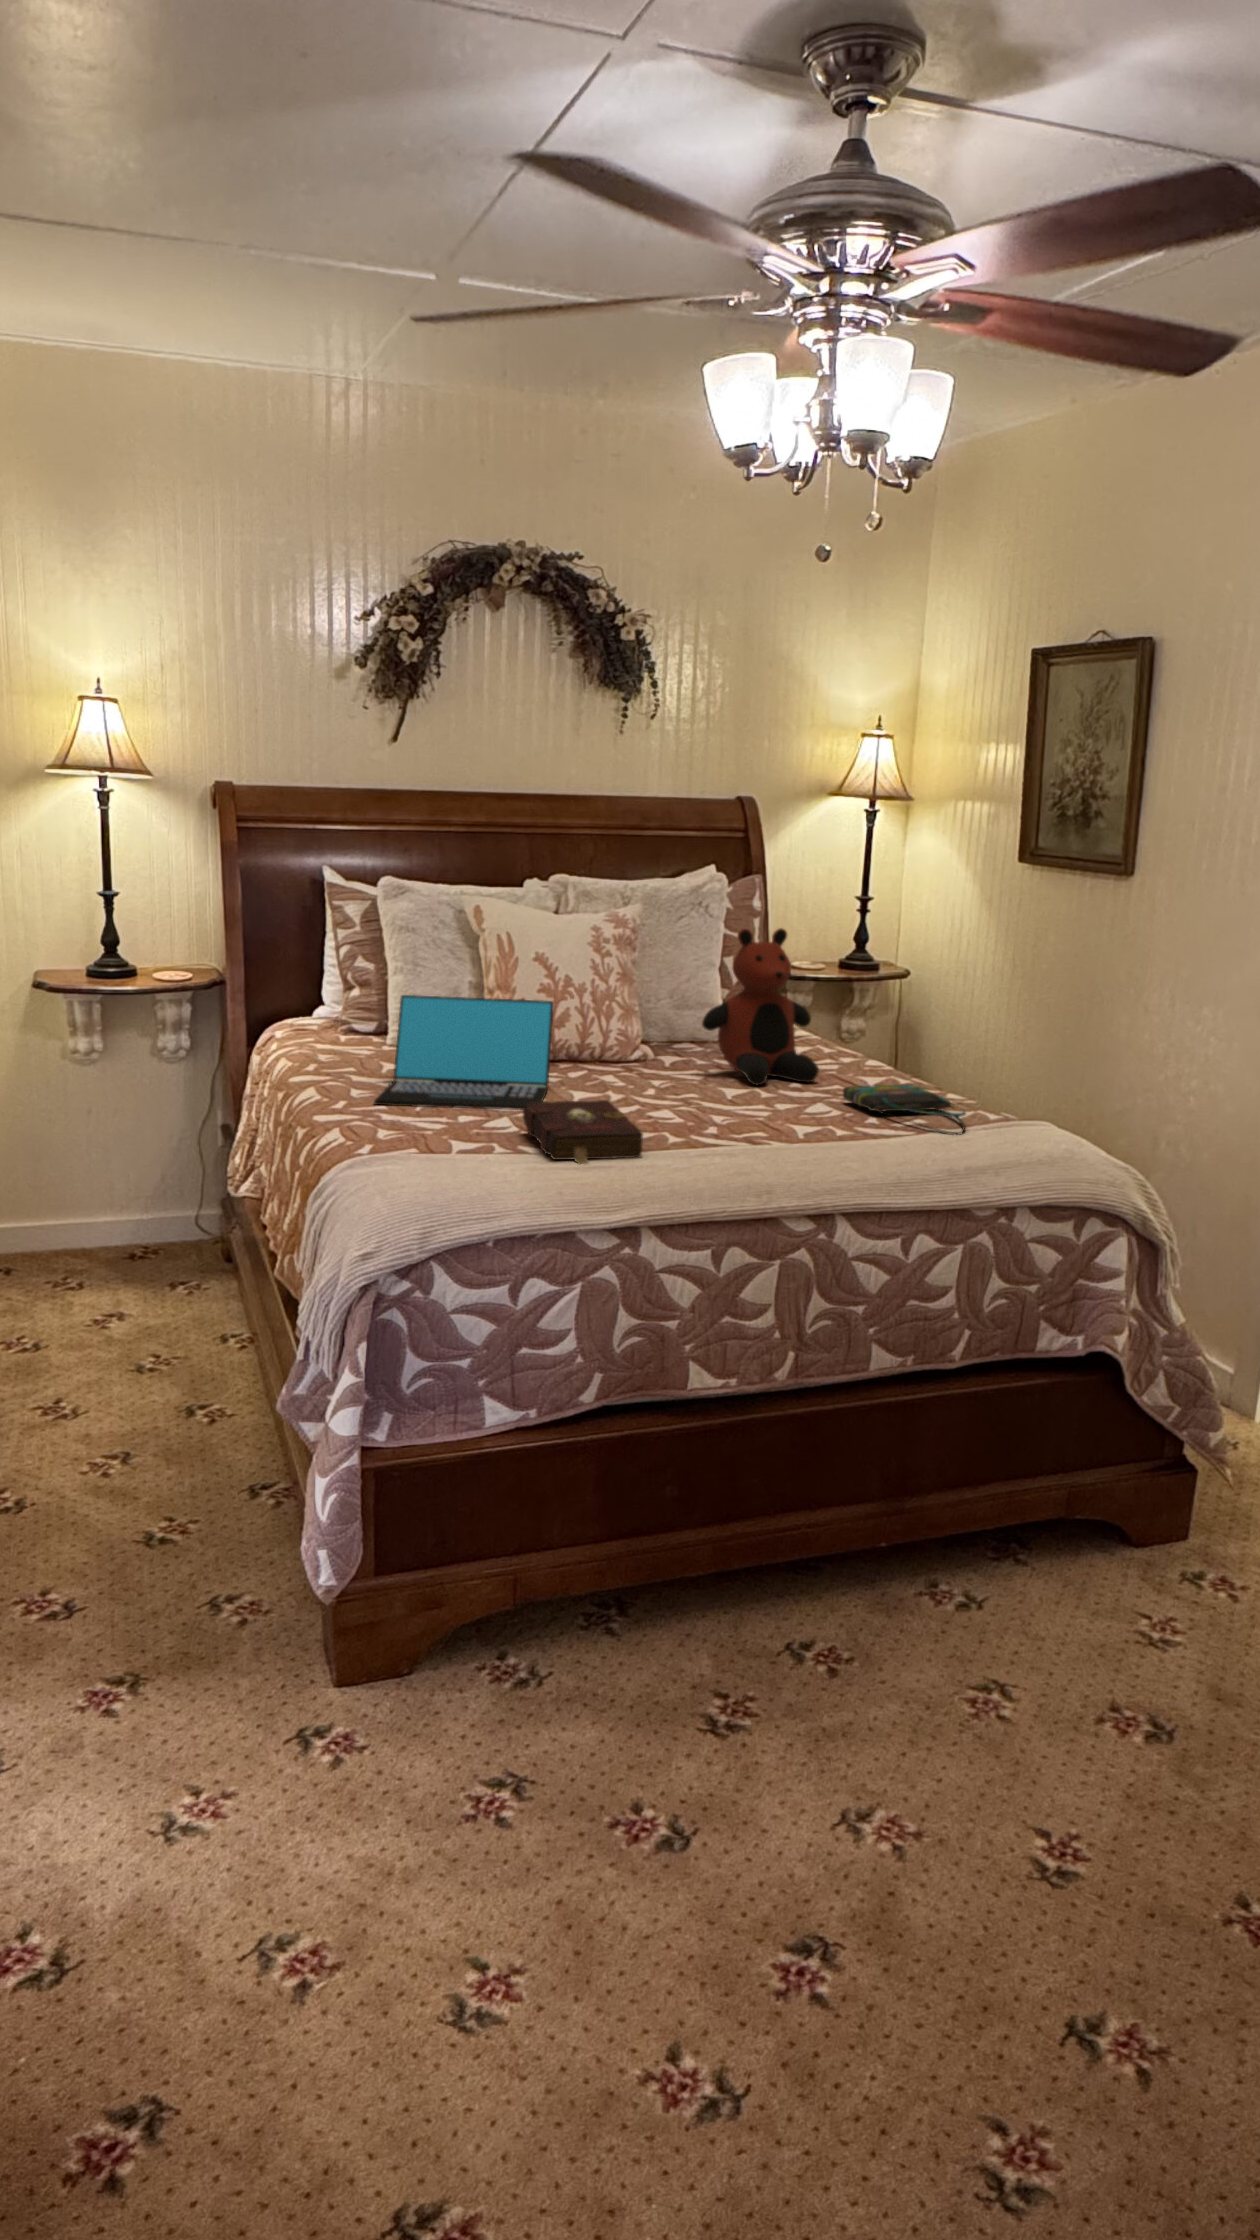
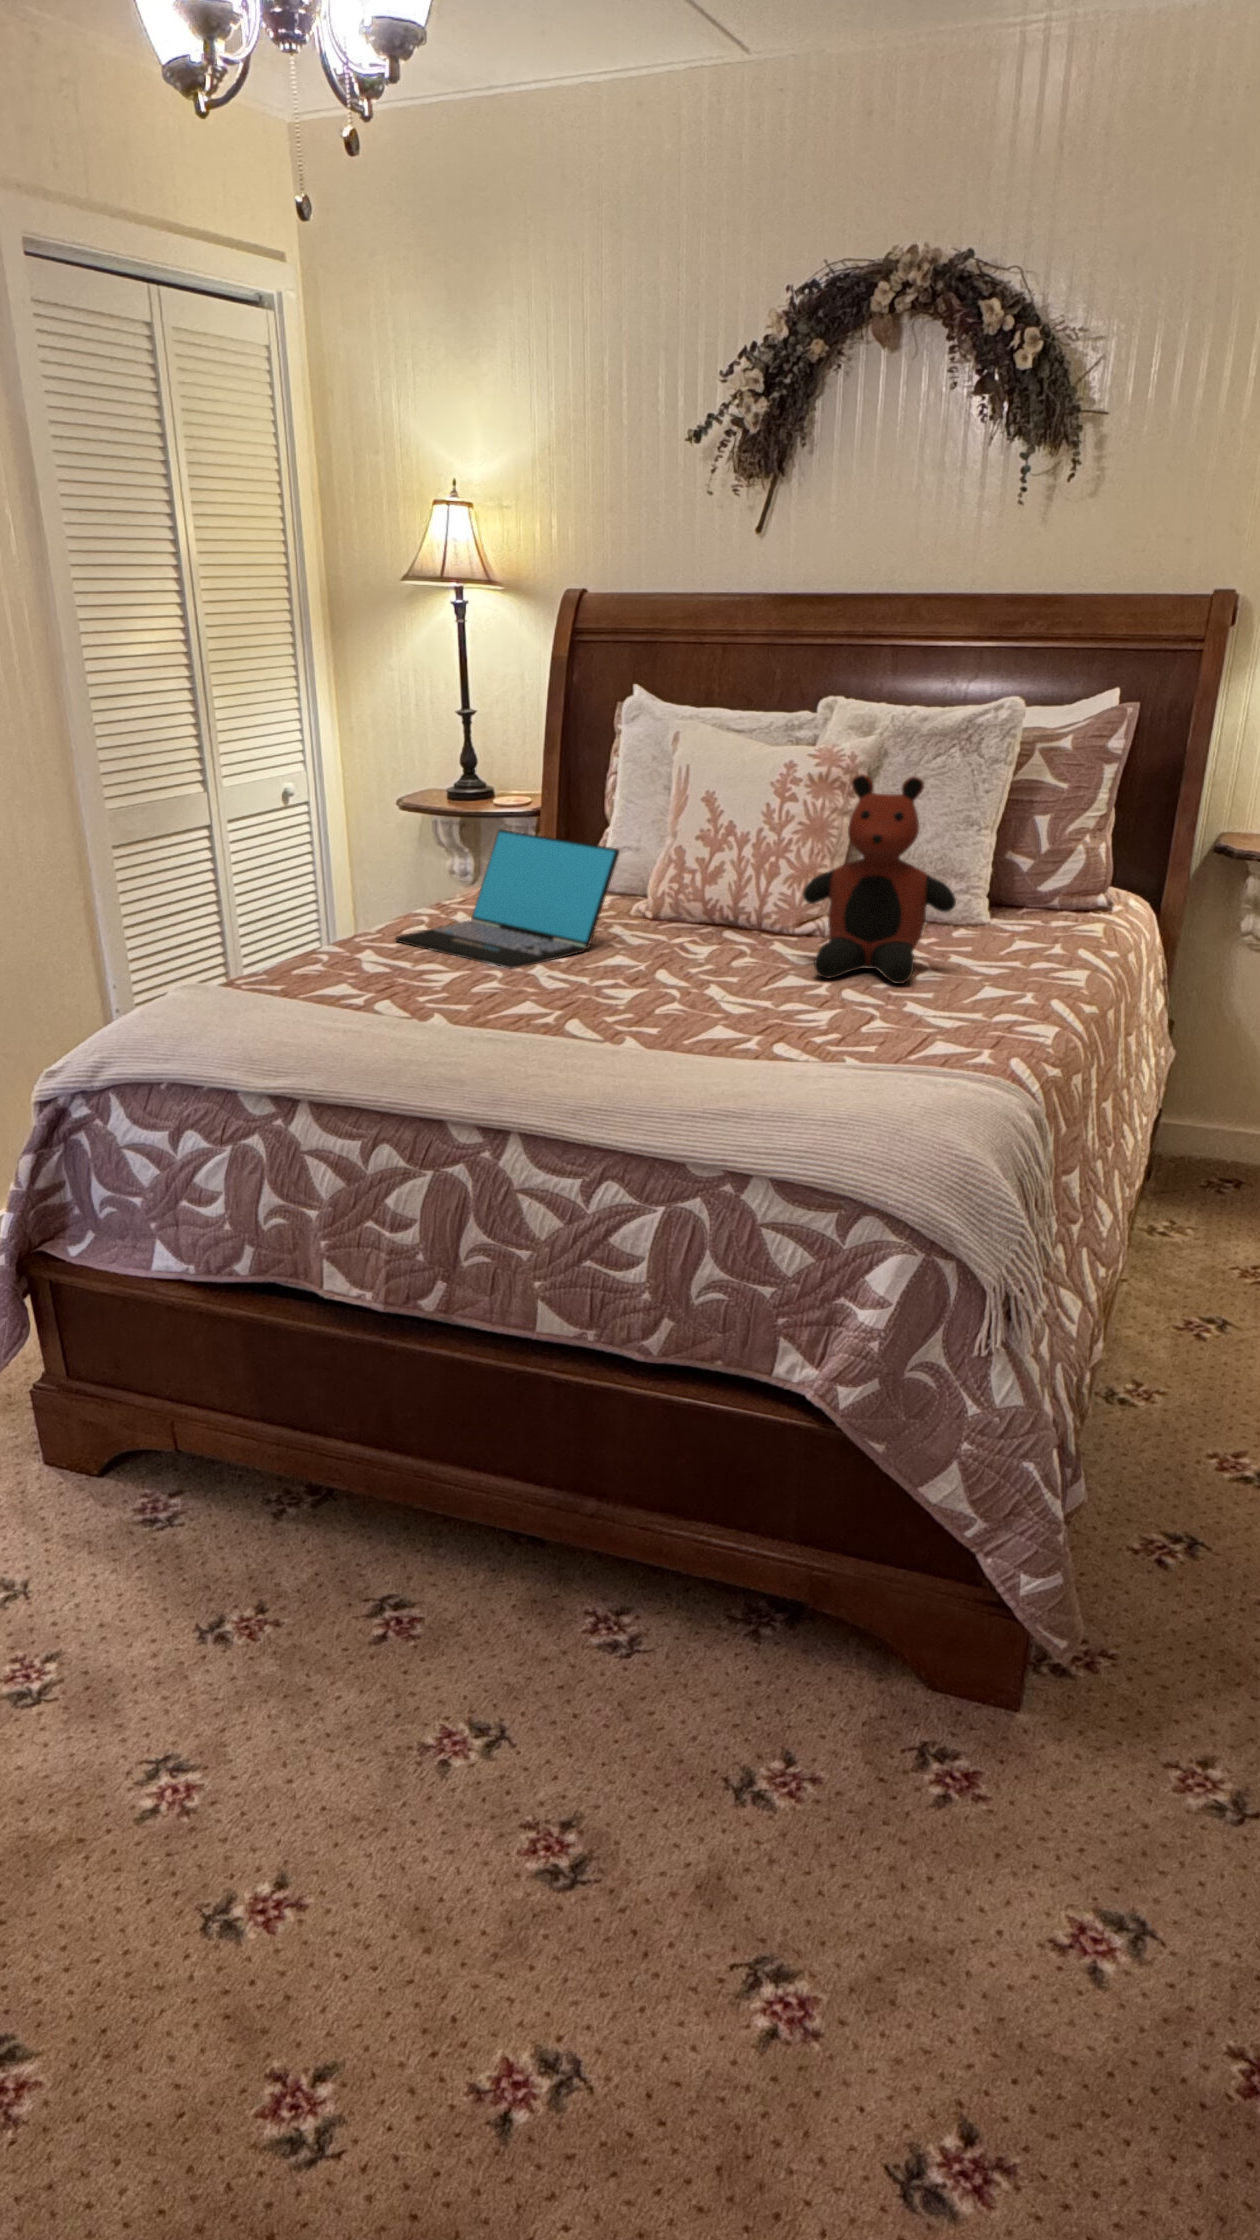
tote bag: present [843,1084,966,1135] -> none [815,993,955,1075]
book: present [523,1100,643,1164] -> none [339,955,498,1031]

